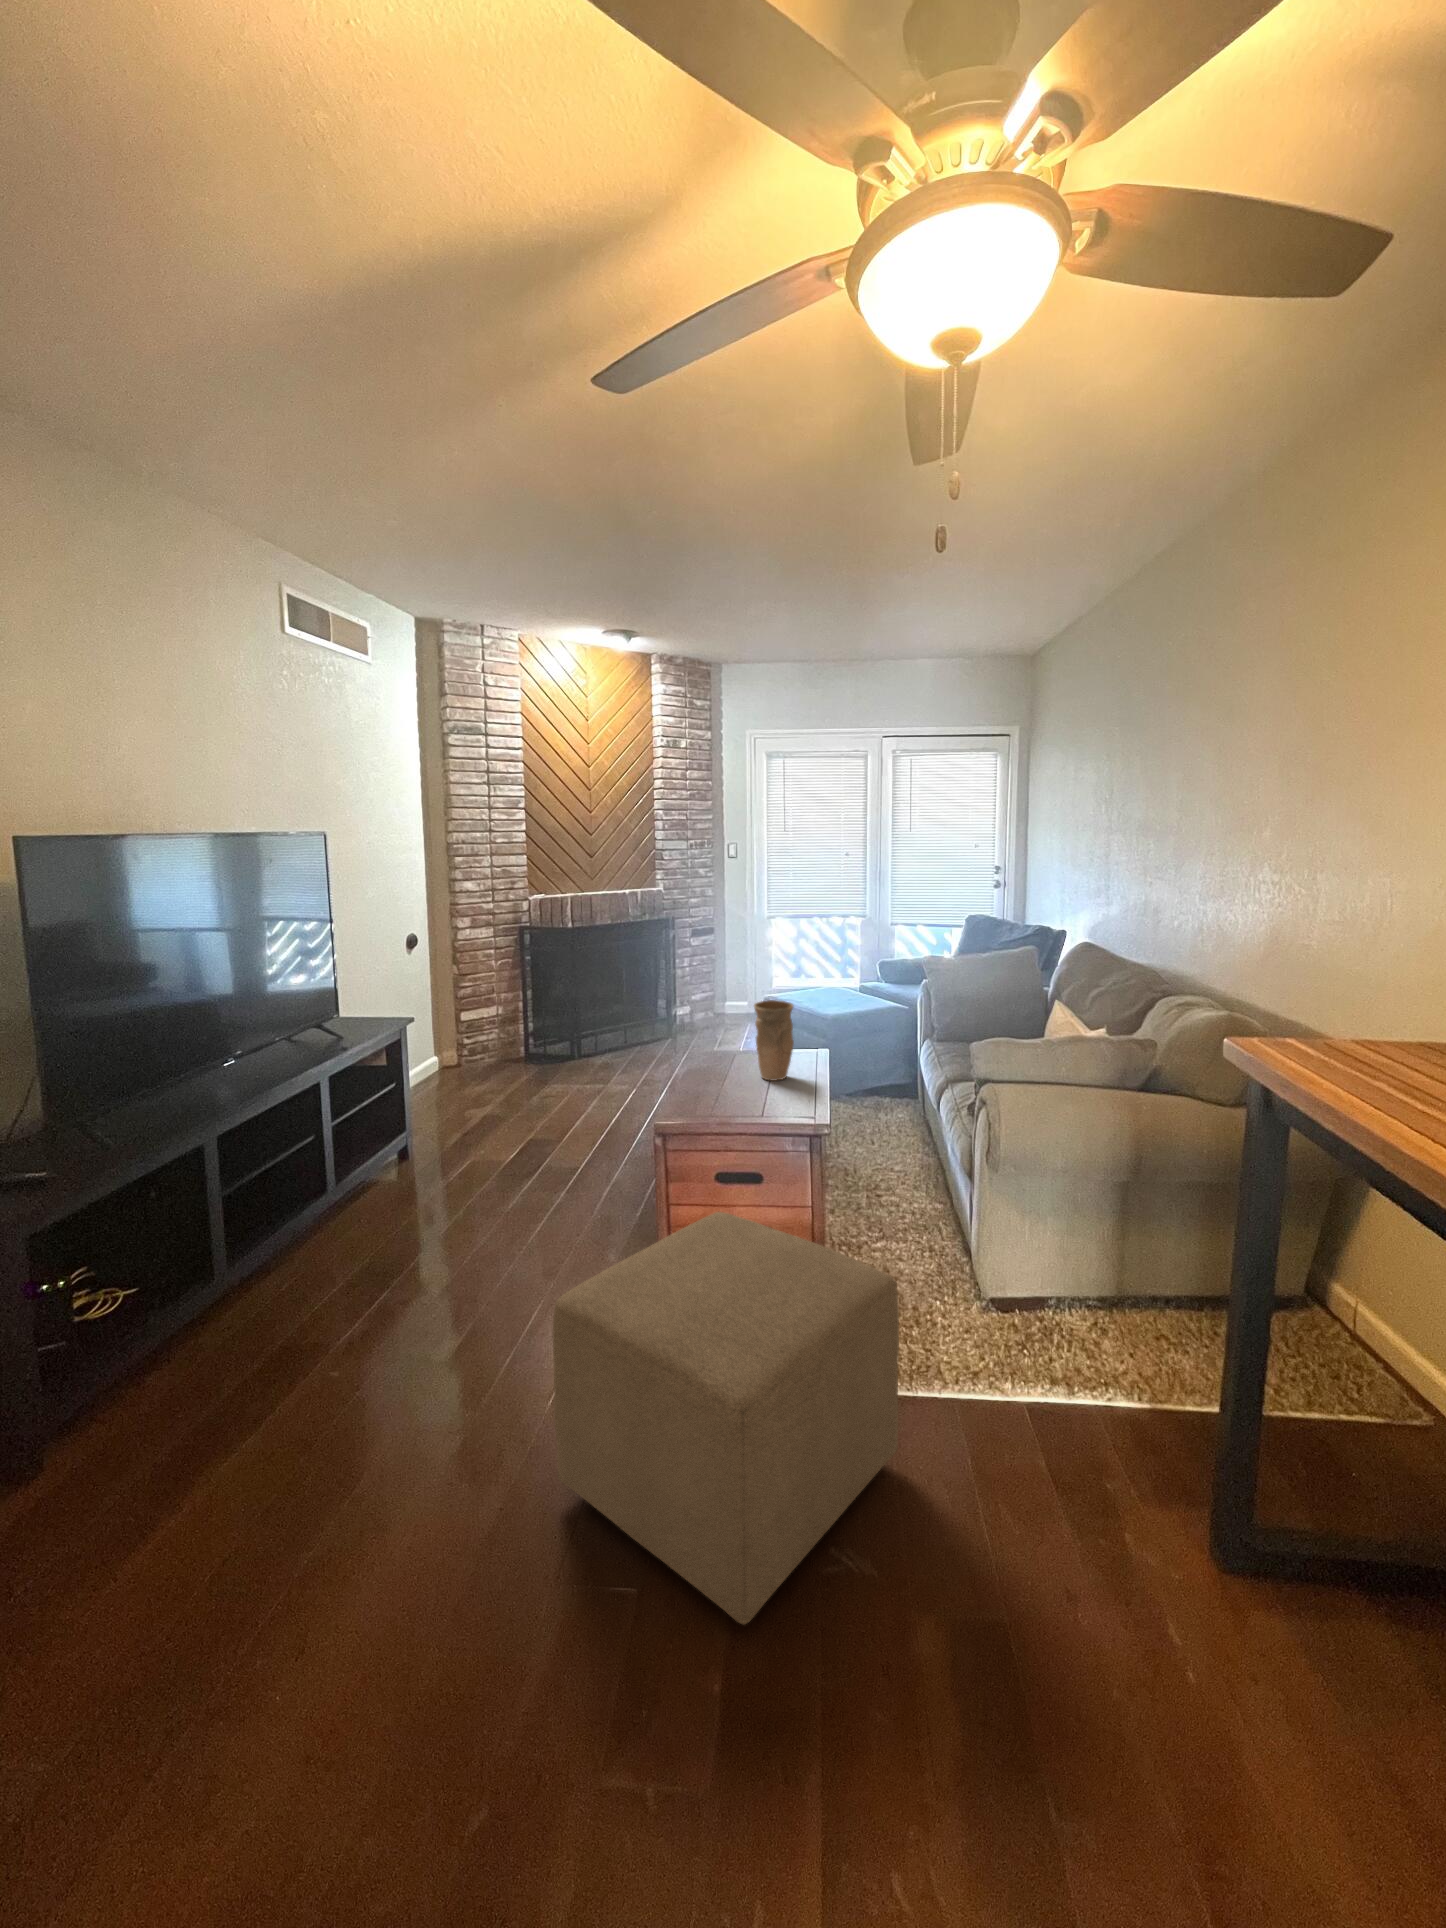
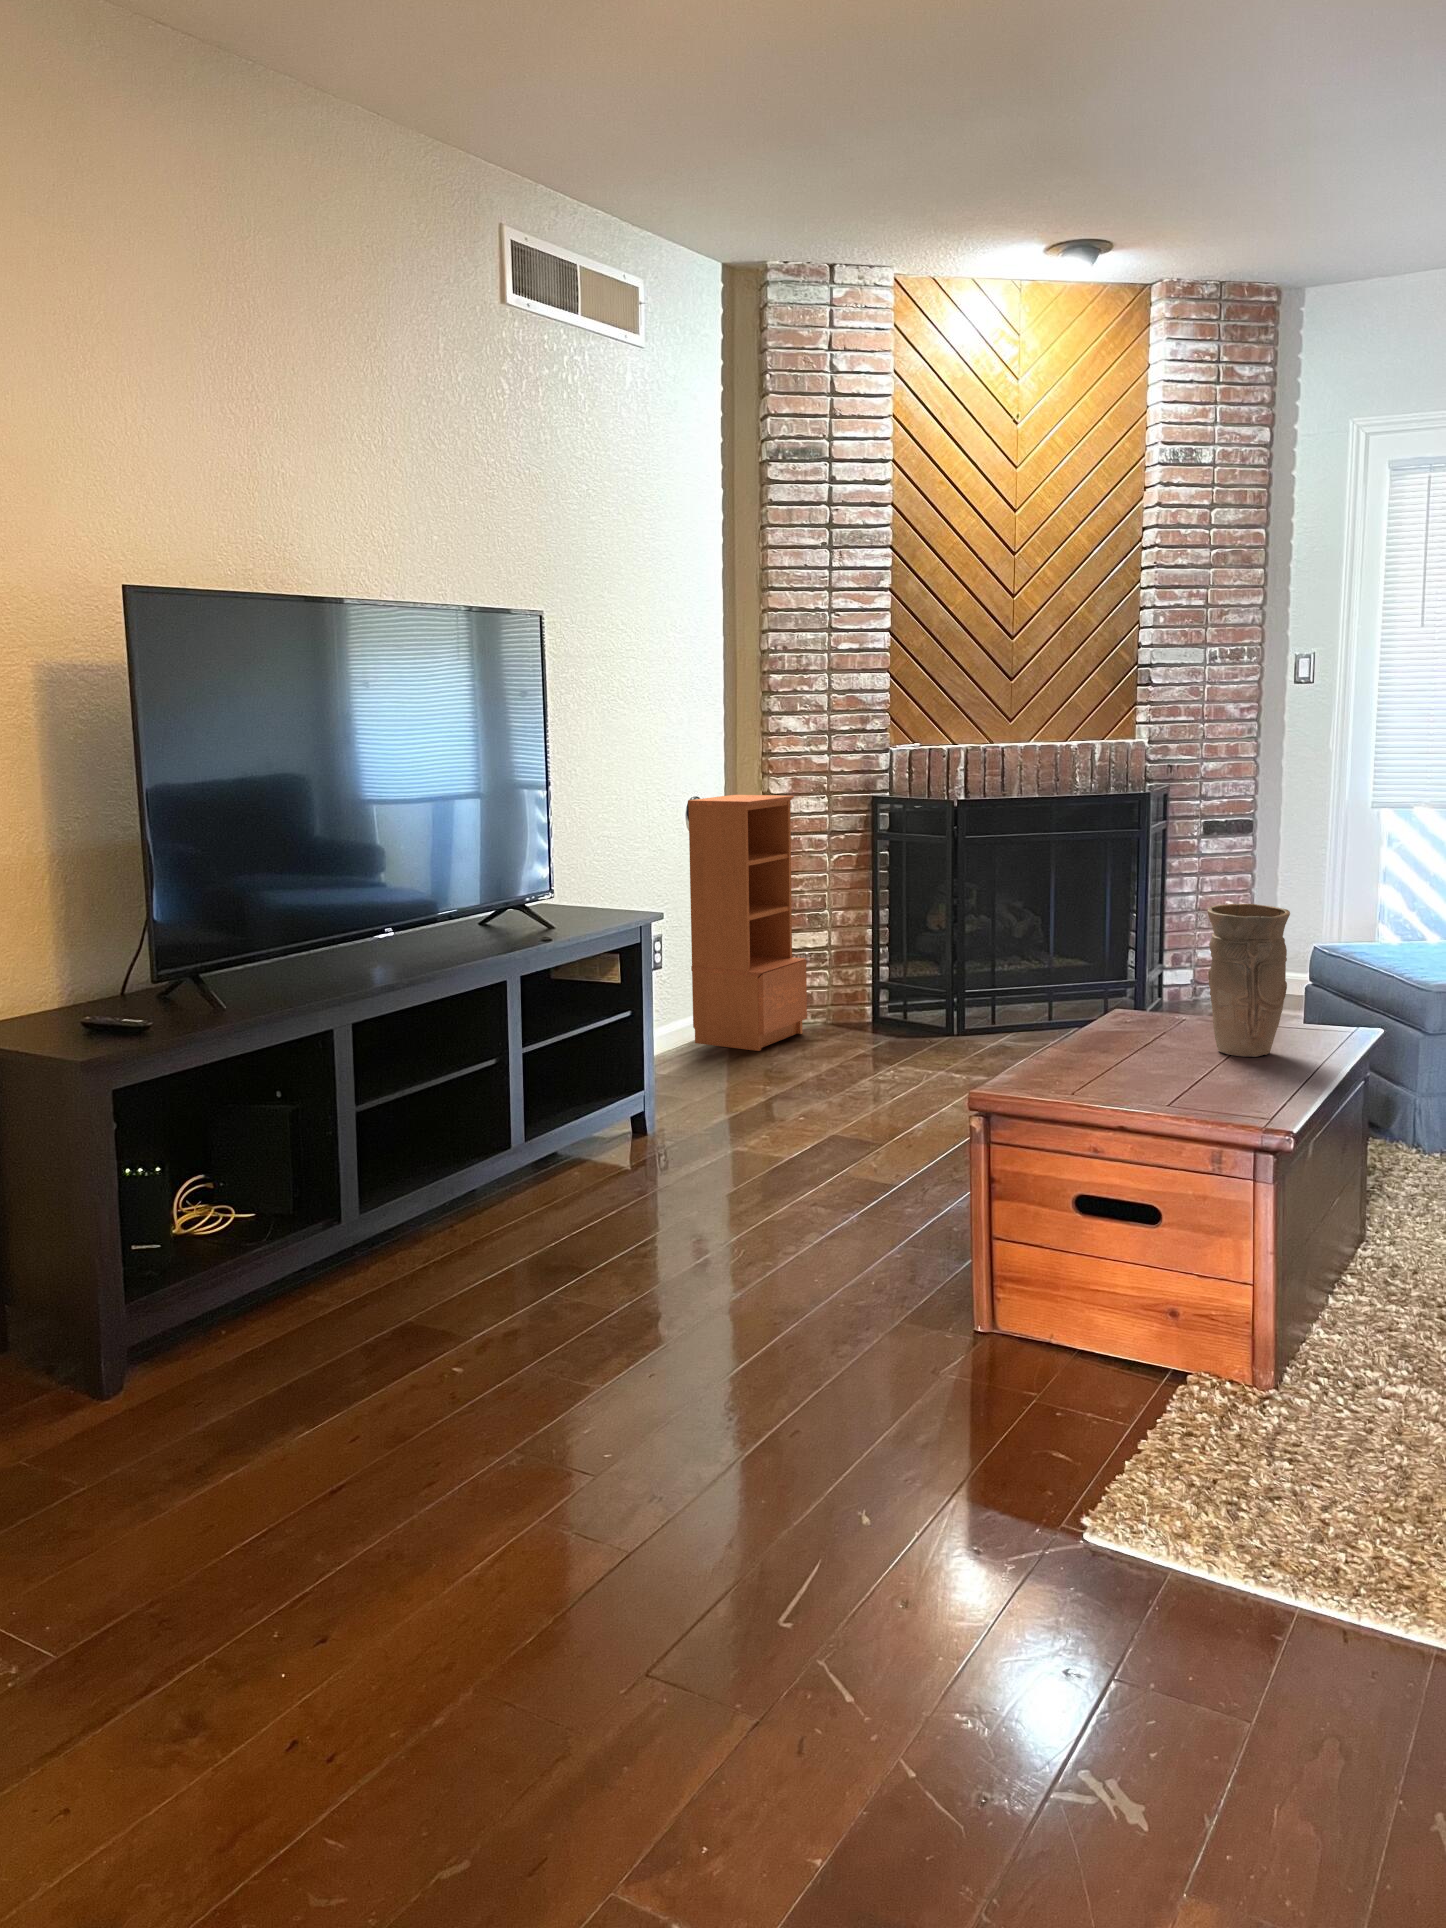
bookcase: none [410,931,489,1086] -> present [688,795,807,1051]
ottoman: present [552,1212,899,1625] -> none [664,1211,1277,1822]

